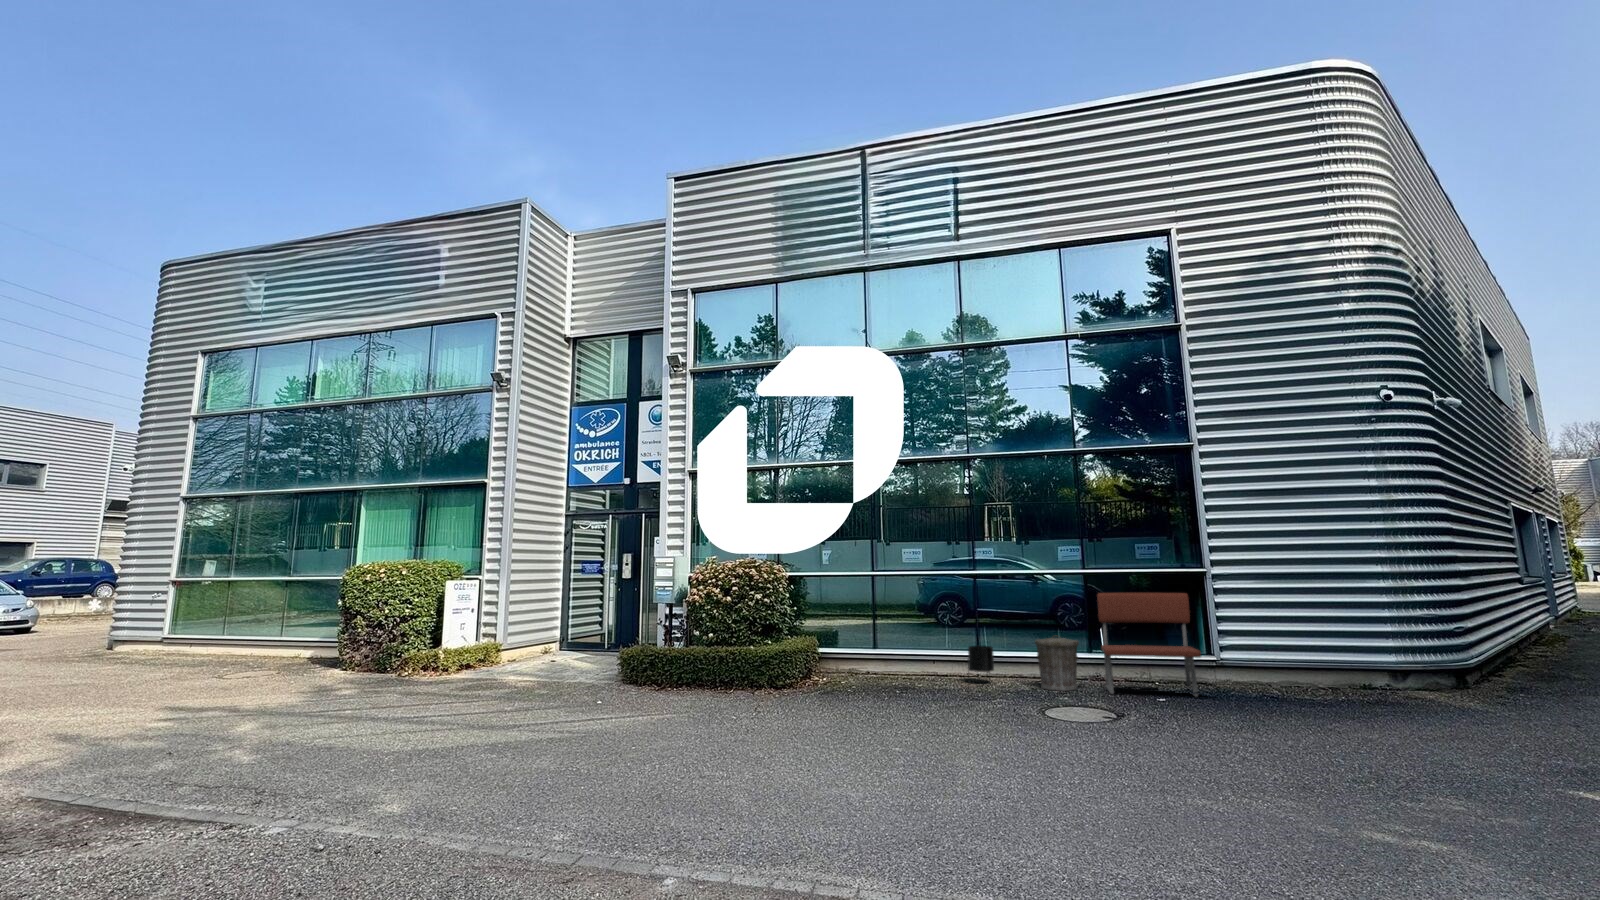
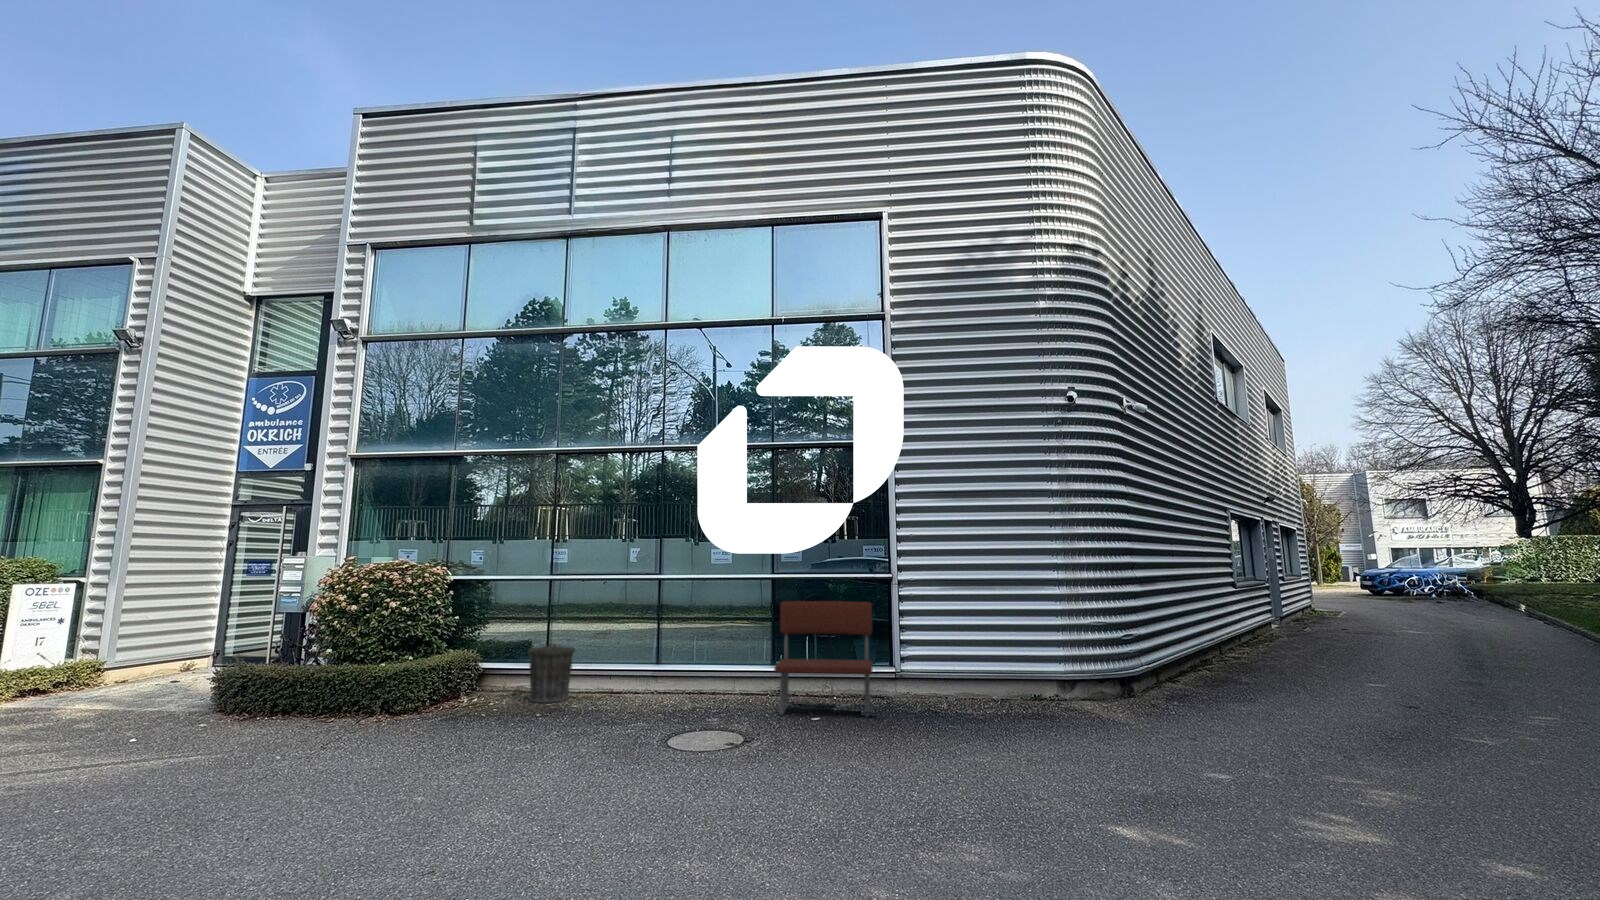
trash can: present [1035,637,1079,691] -> present [528,644,575,703]
planter: present [968,646,994,673] -> none [641,659,671,704]

